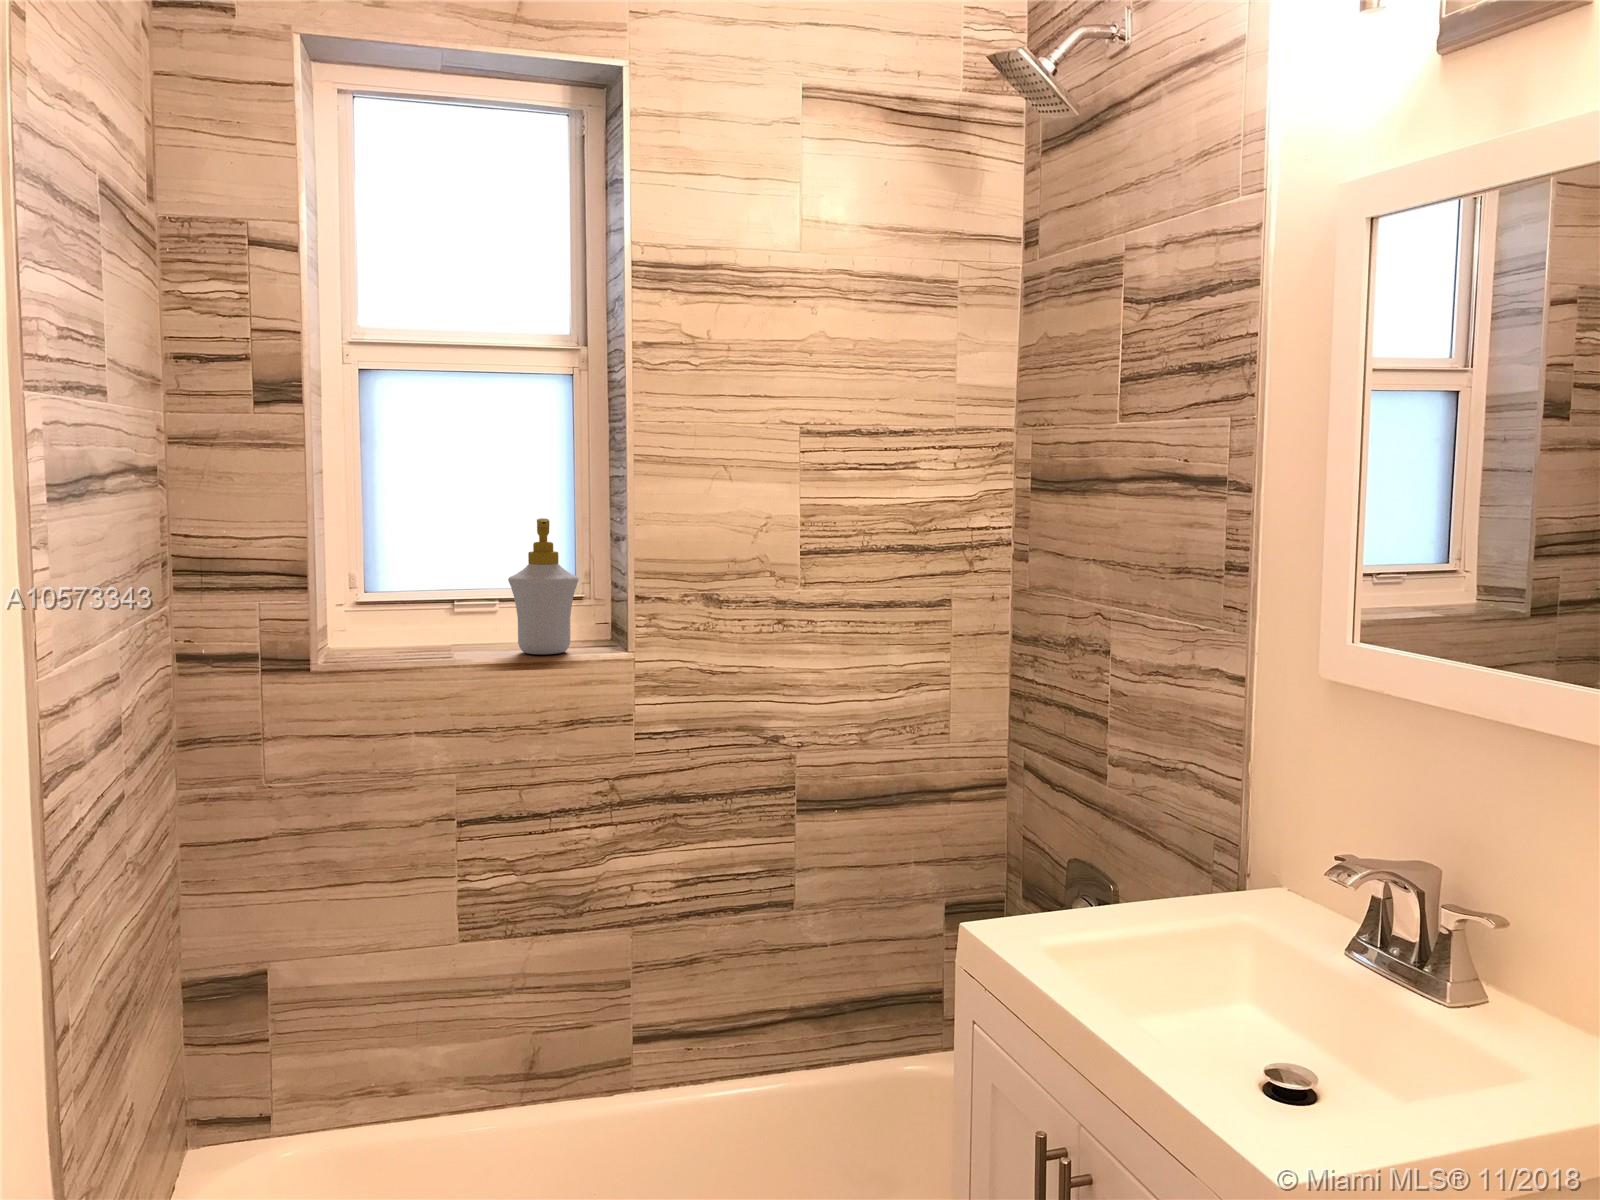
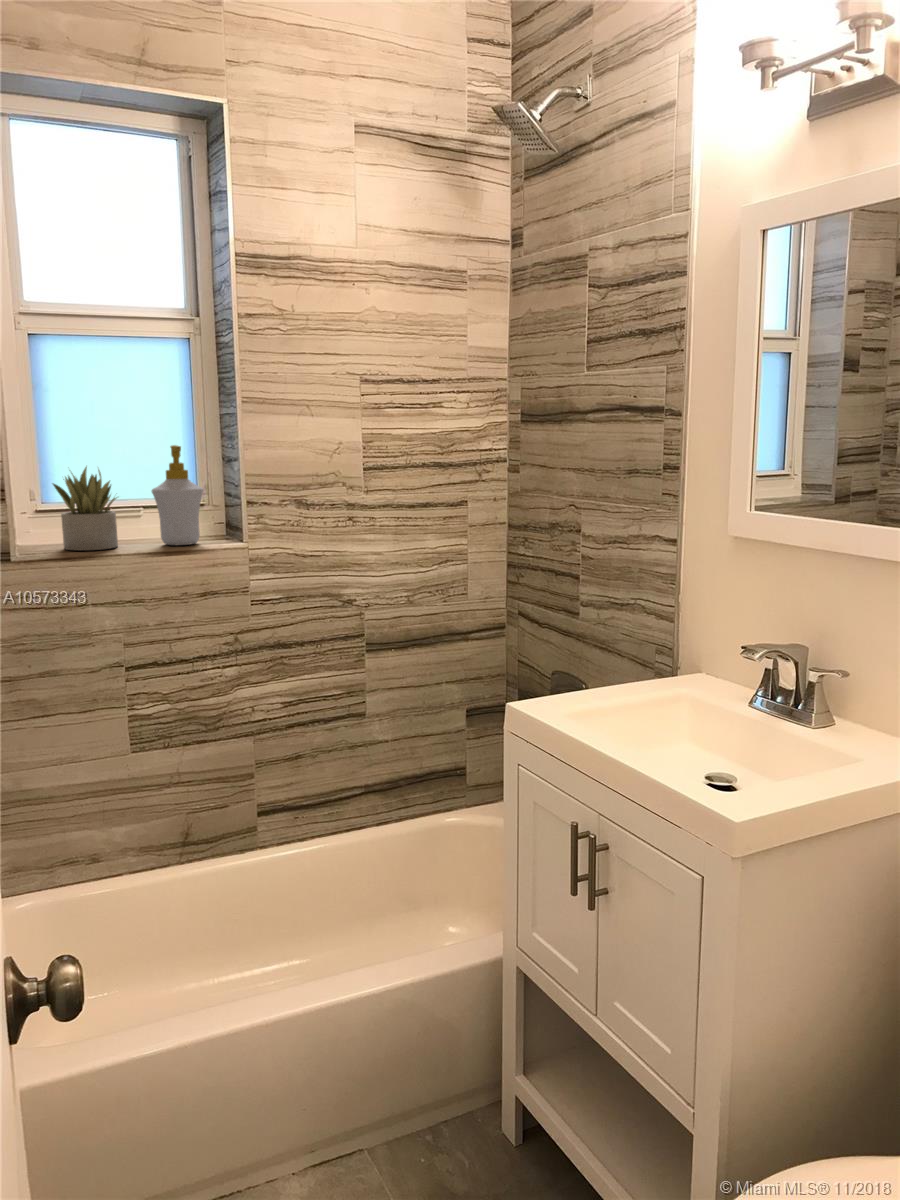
succulent plant: none [380,544,466,658] -> present [53,467,118,550]

